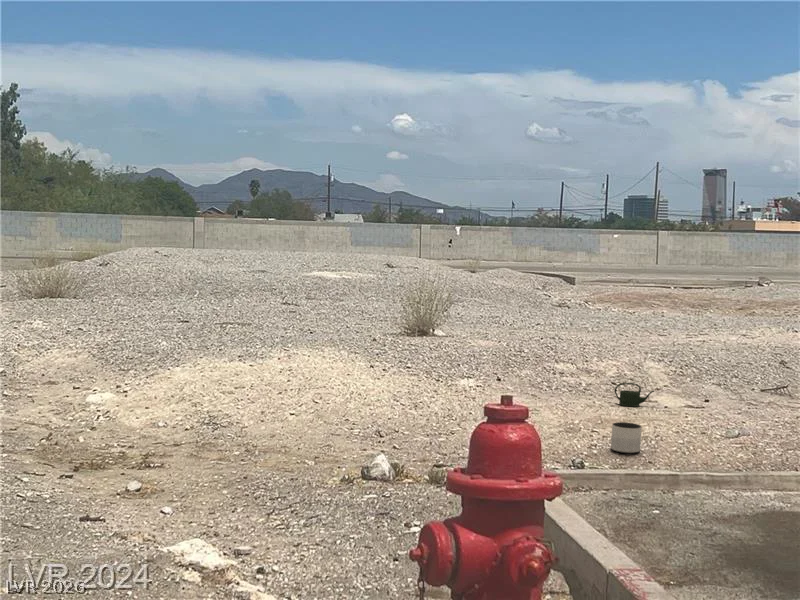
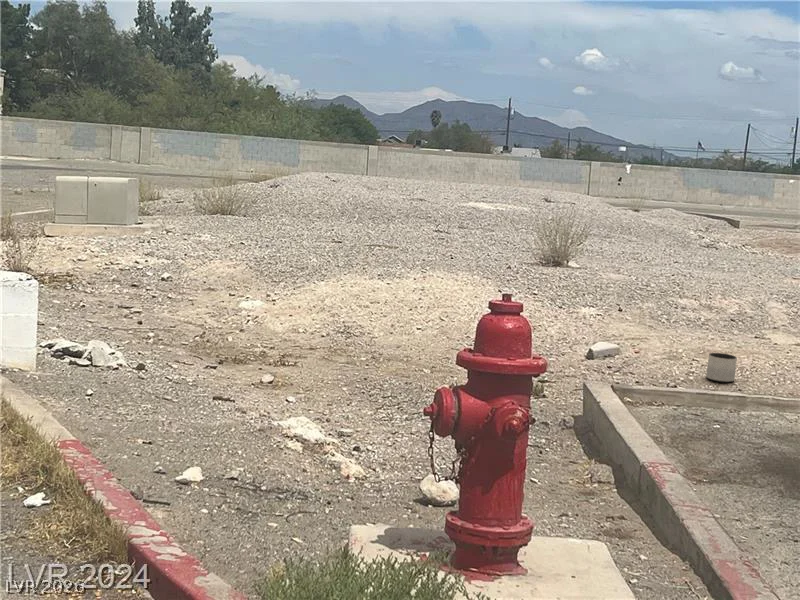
watering can: present [615,383,654,407] -> none [726,319,765,342]

